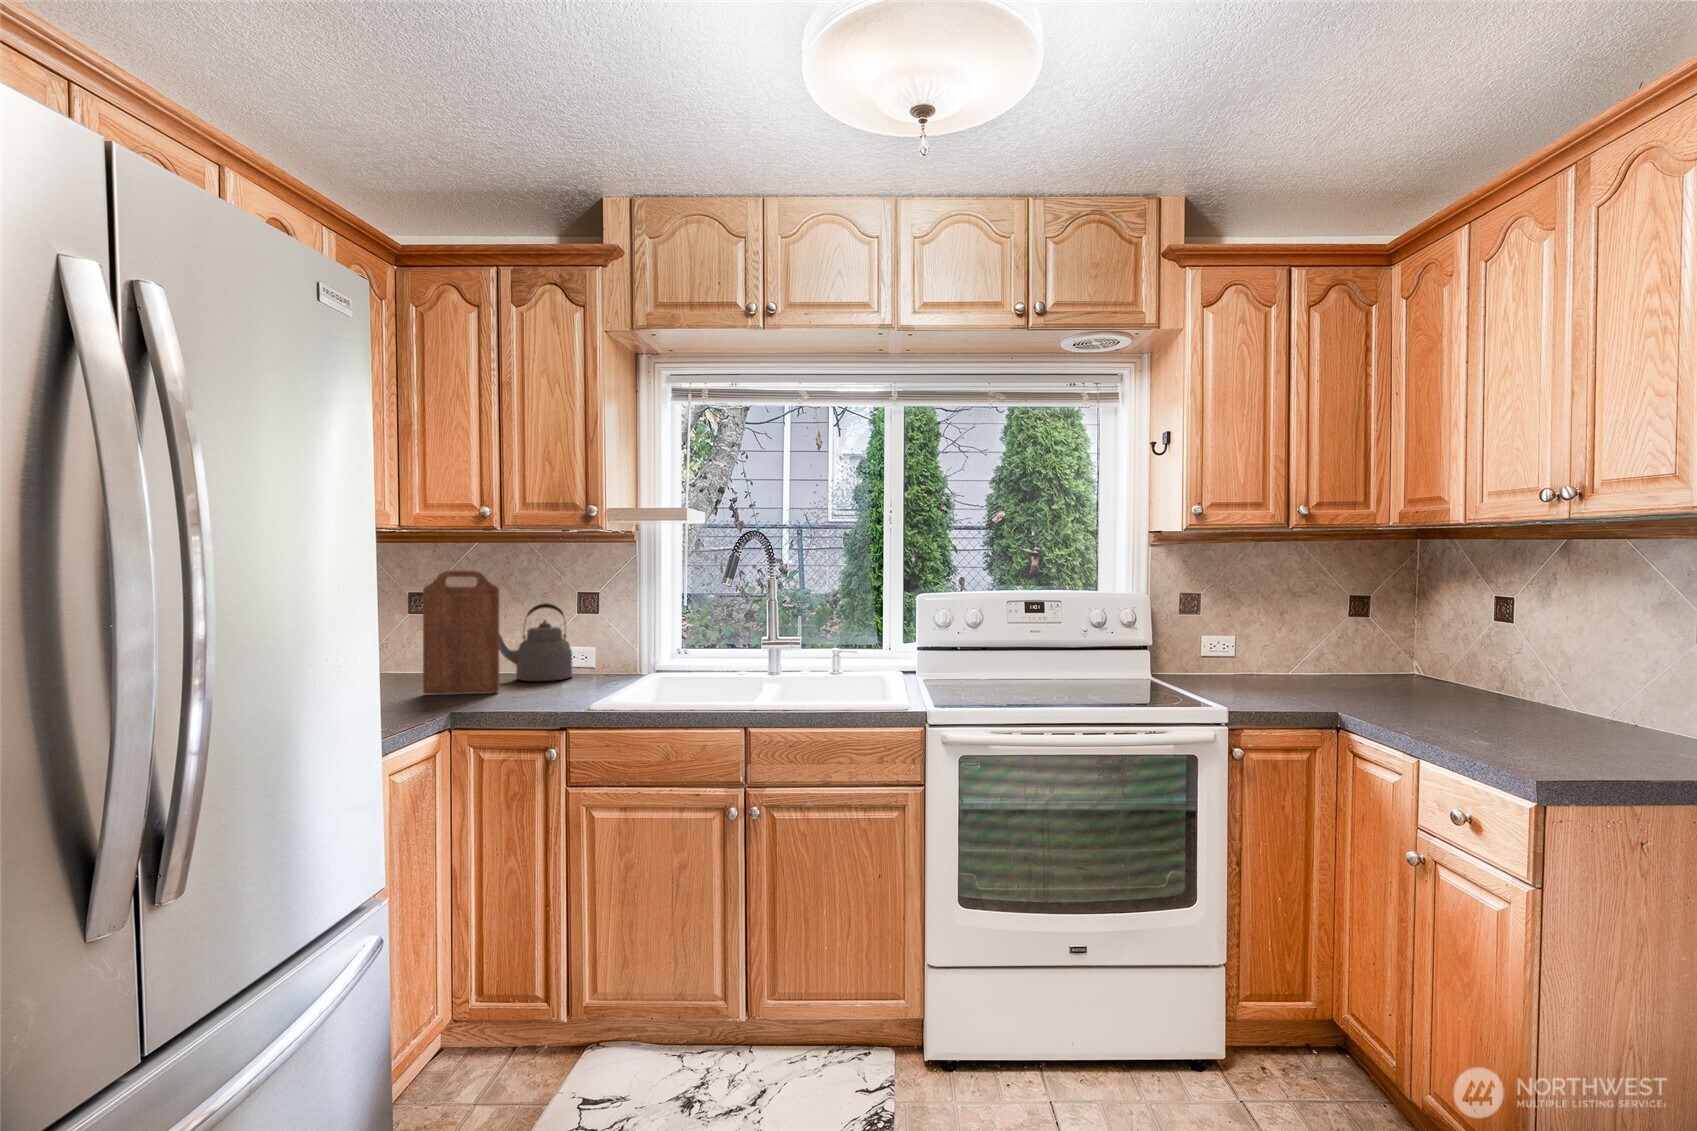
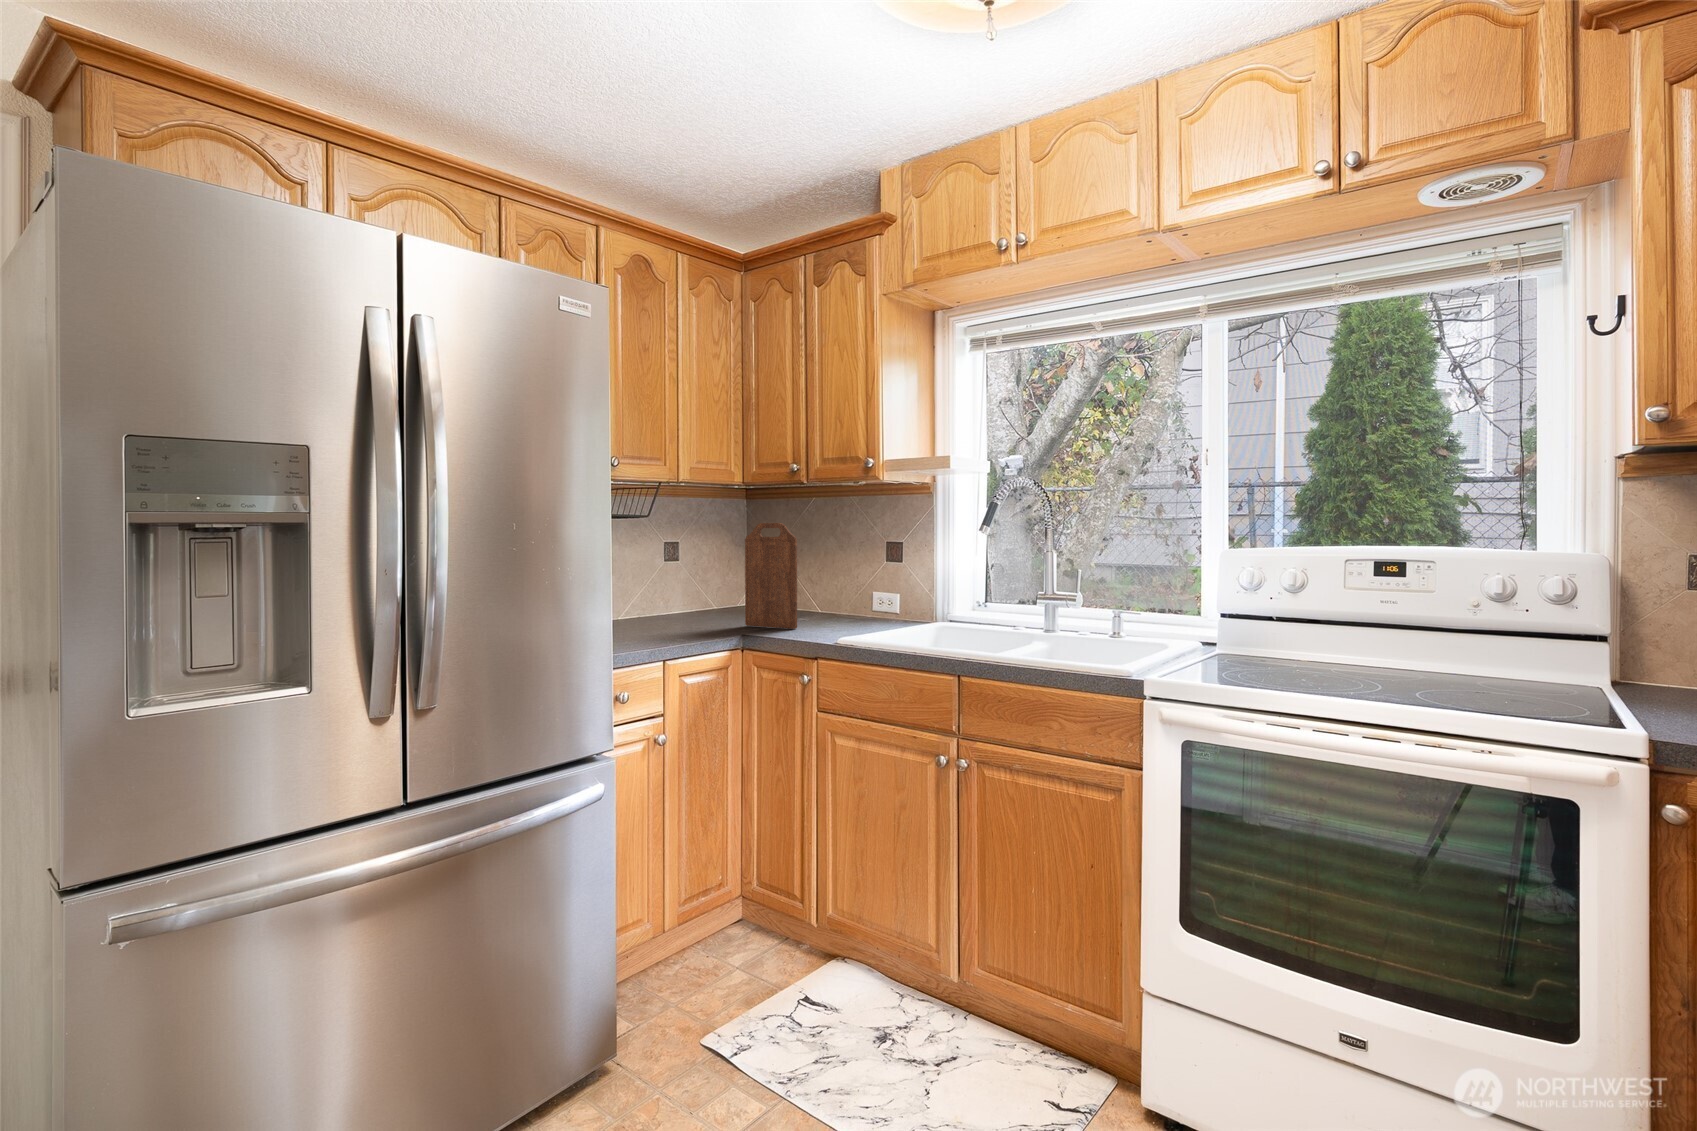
kettle: present [499,603,572,681] -> none [808,555,877,624]

